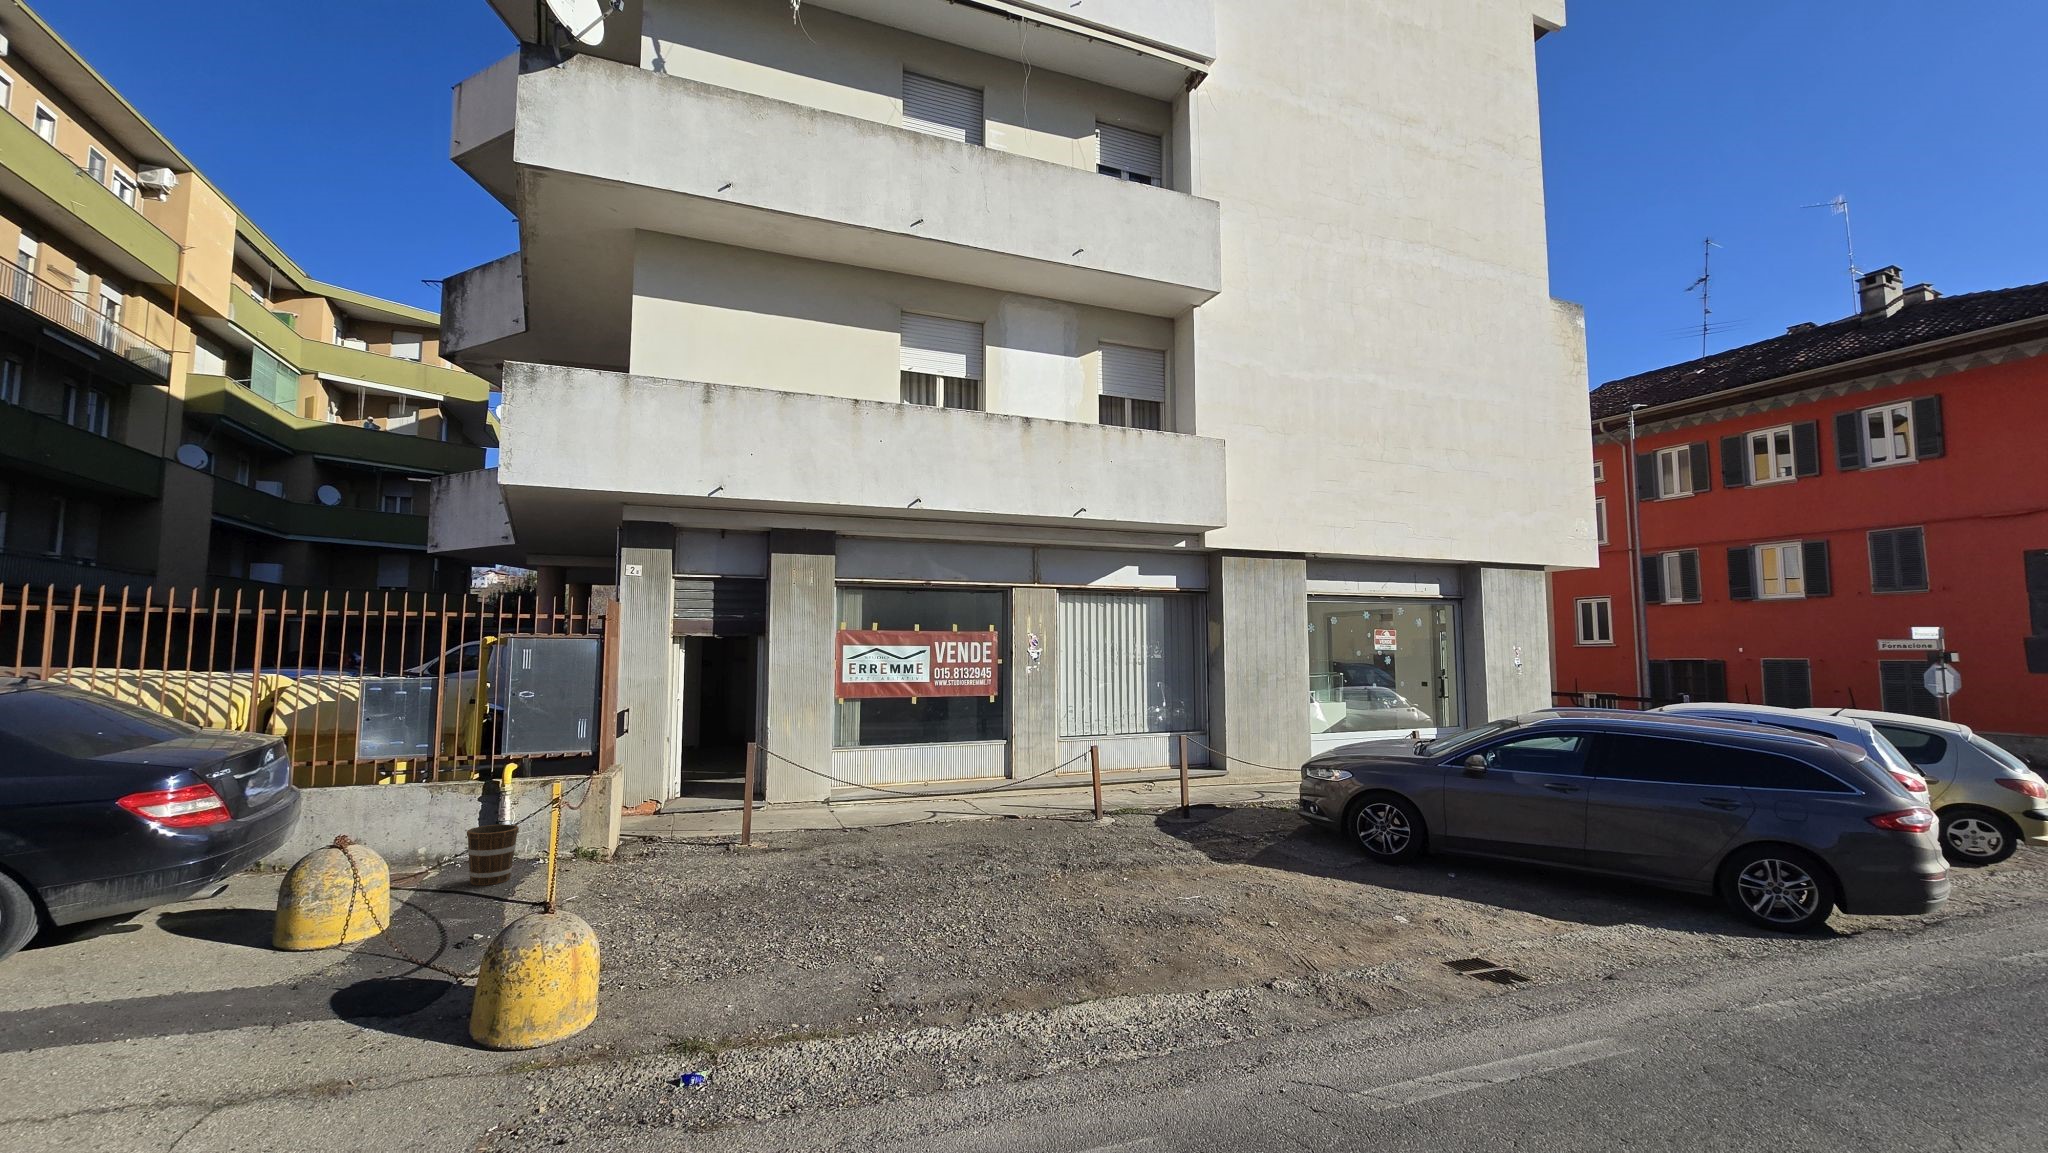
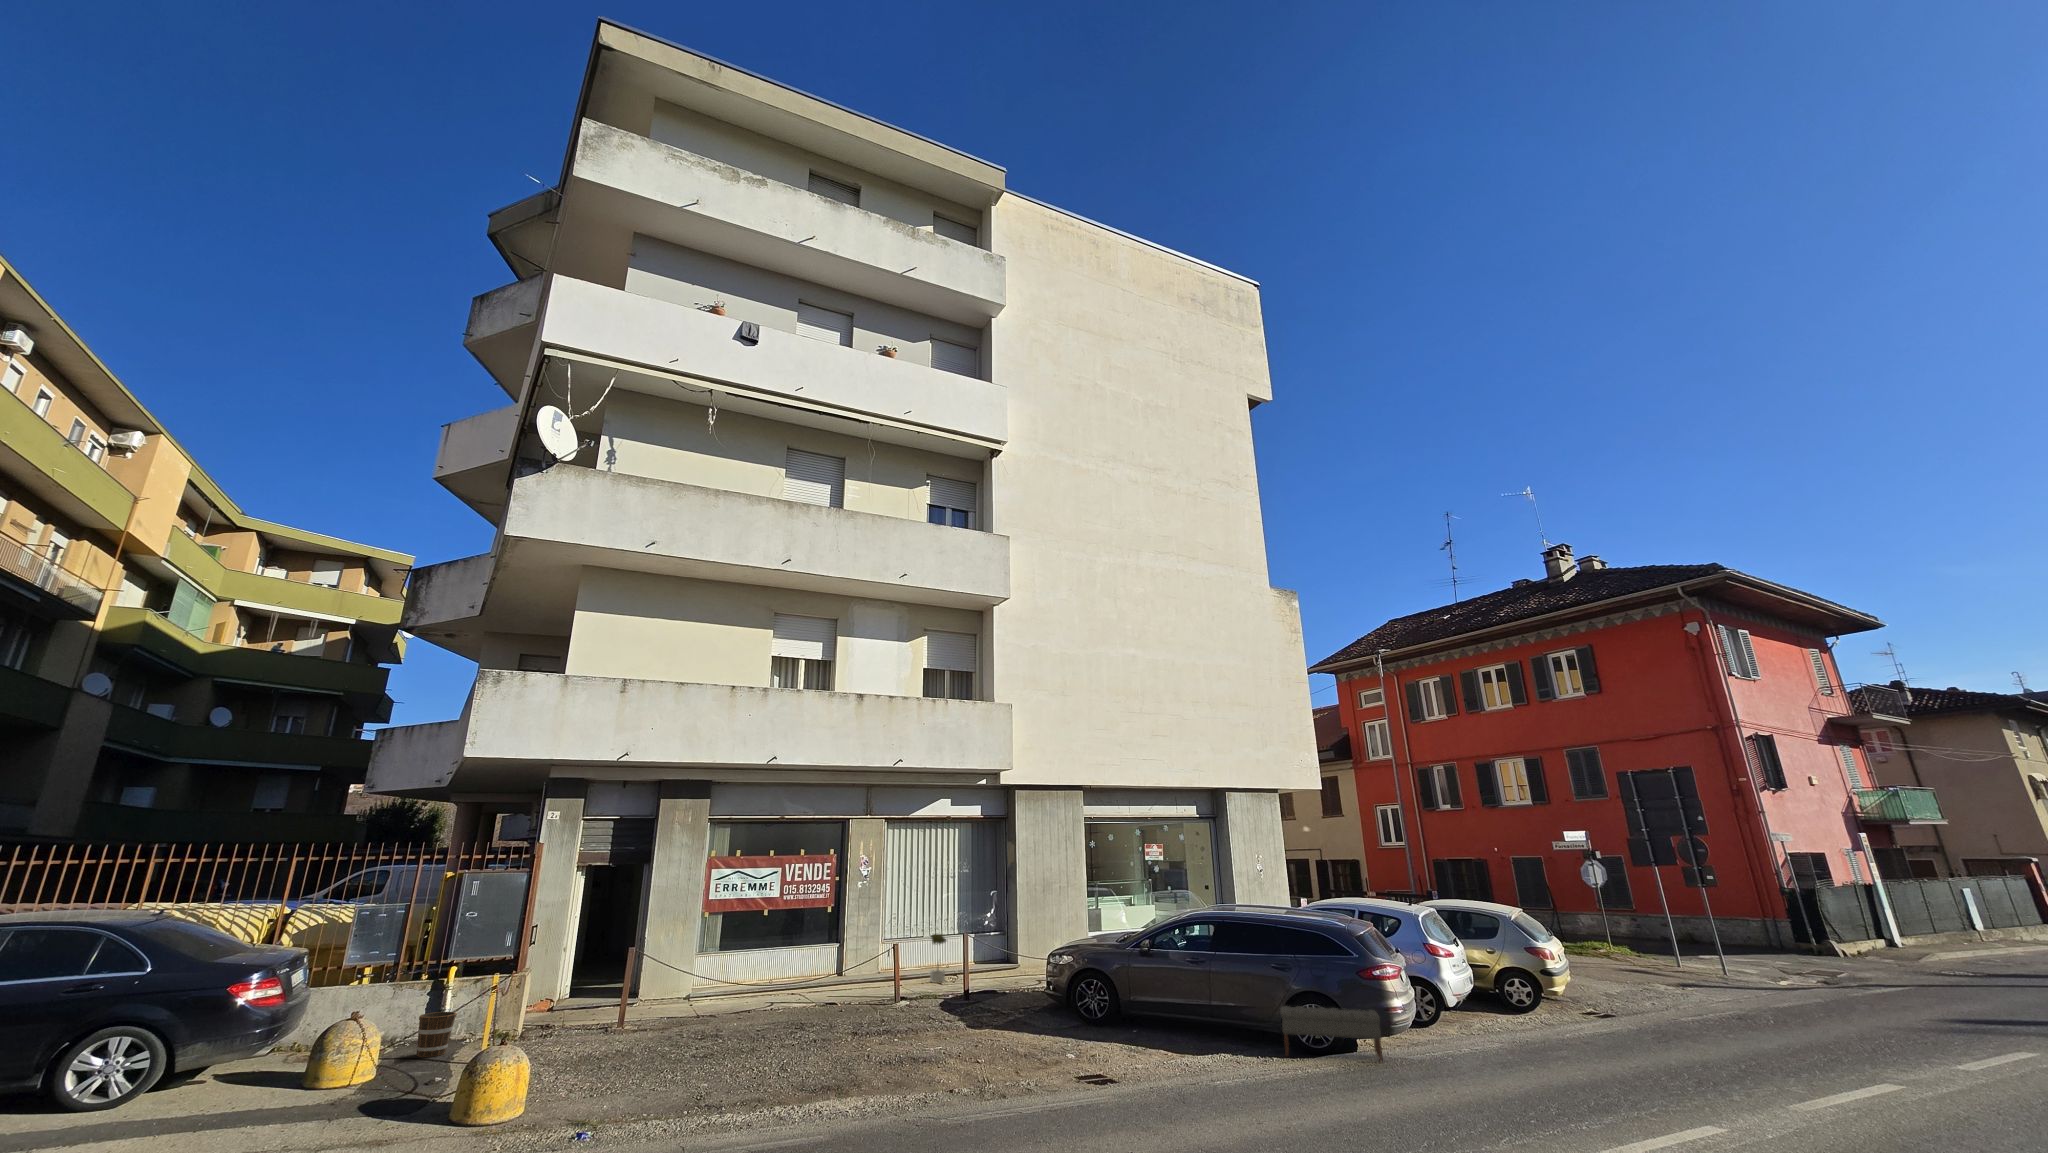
potted tree: none [1114,724,1139,785] -> present [930,934,946,982]
bench: none [1770,858,2002,961] -> present [1280,1006,1383,1062]

